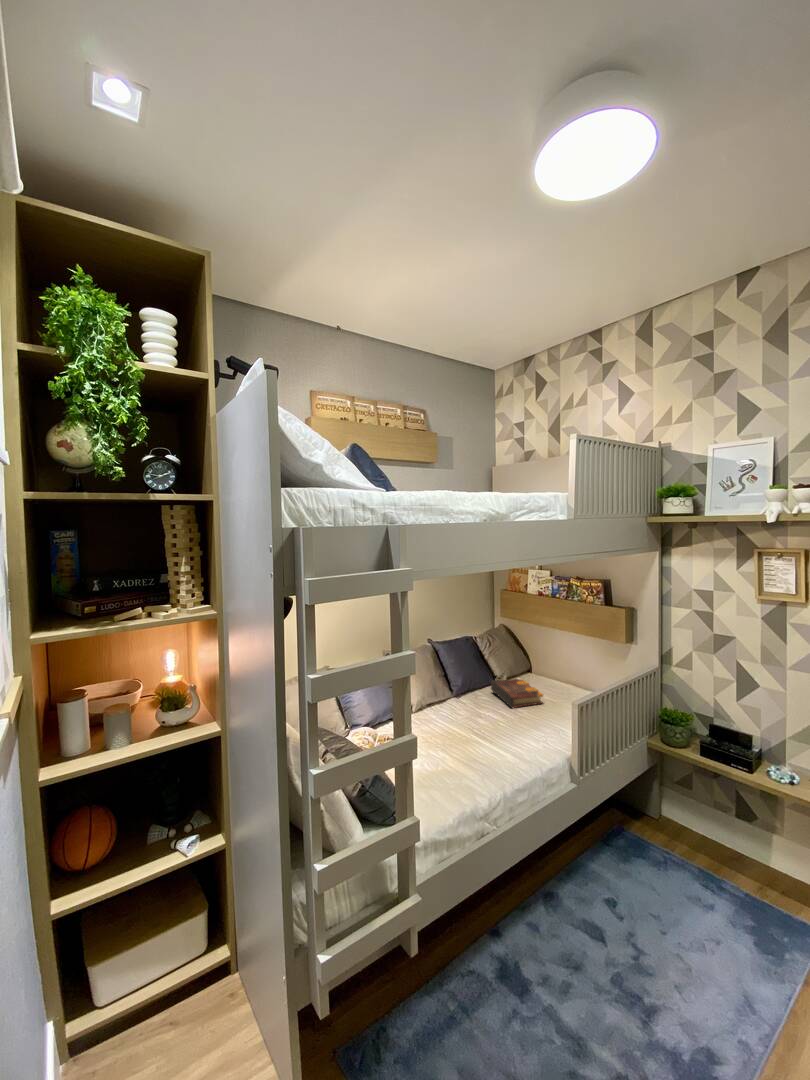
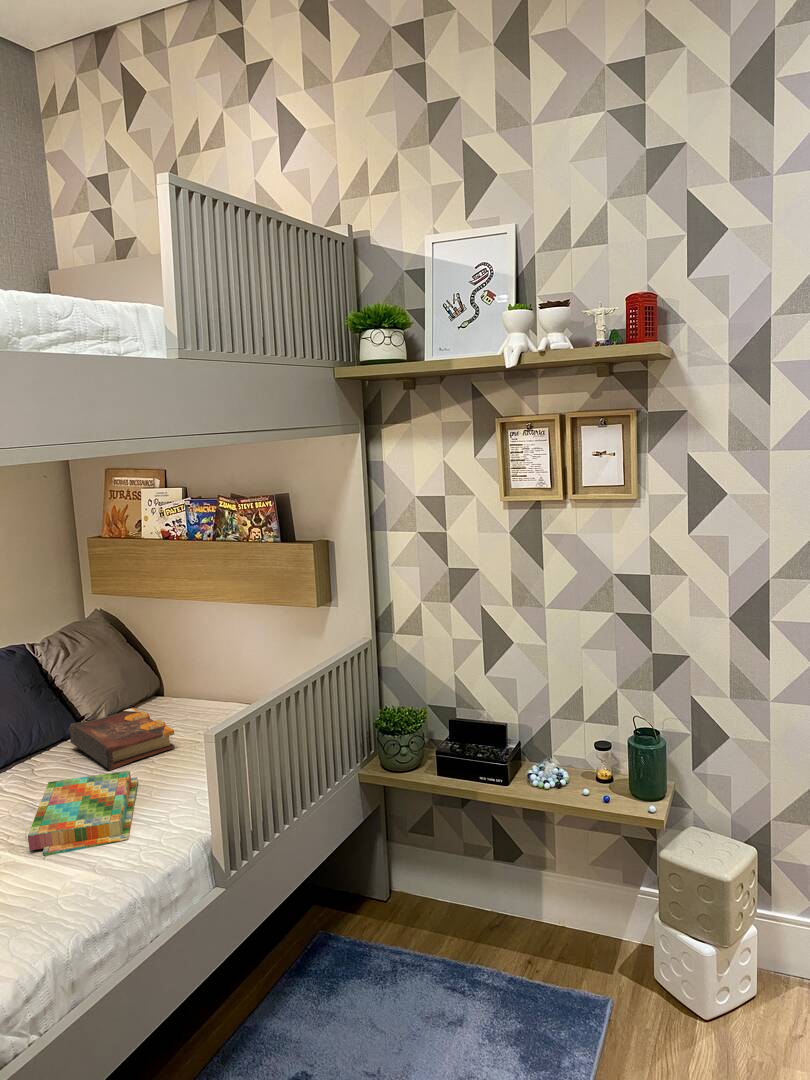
board game: none [482,709,528,751] -> present [28,771,138,856]

